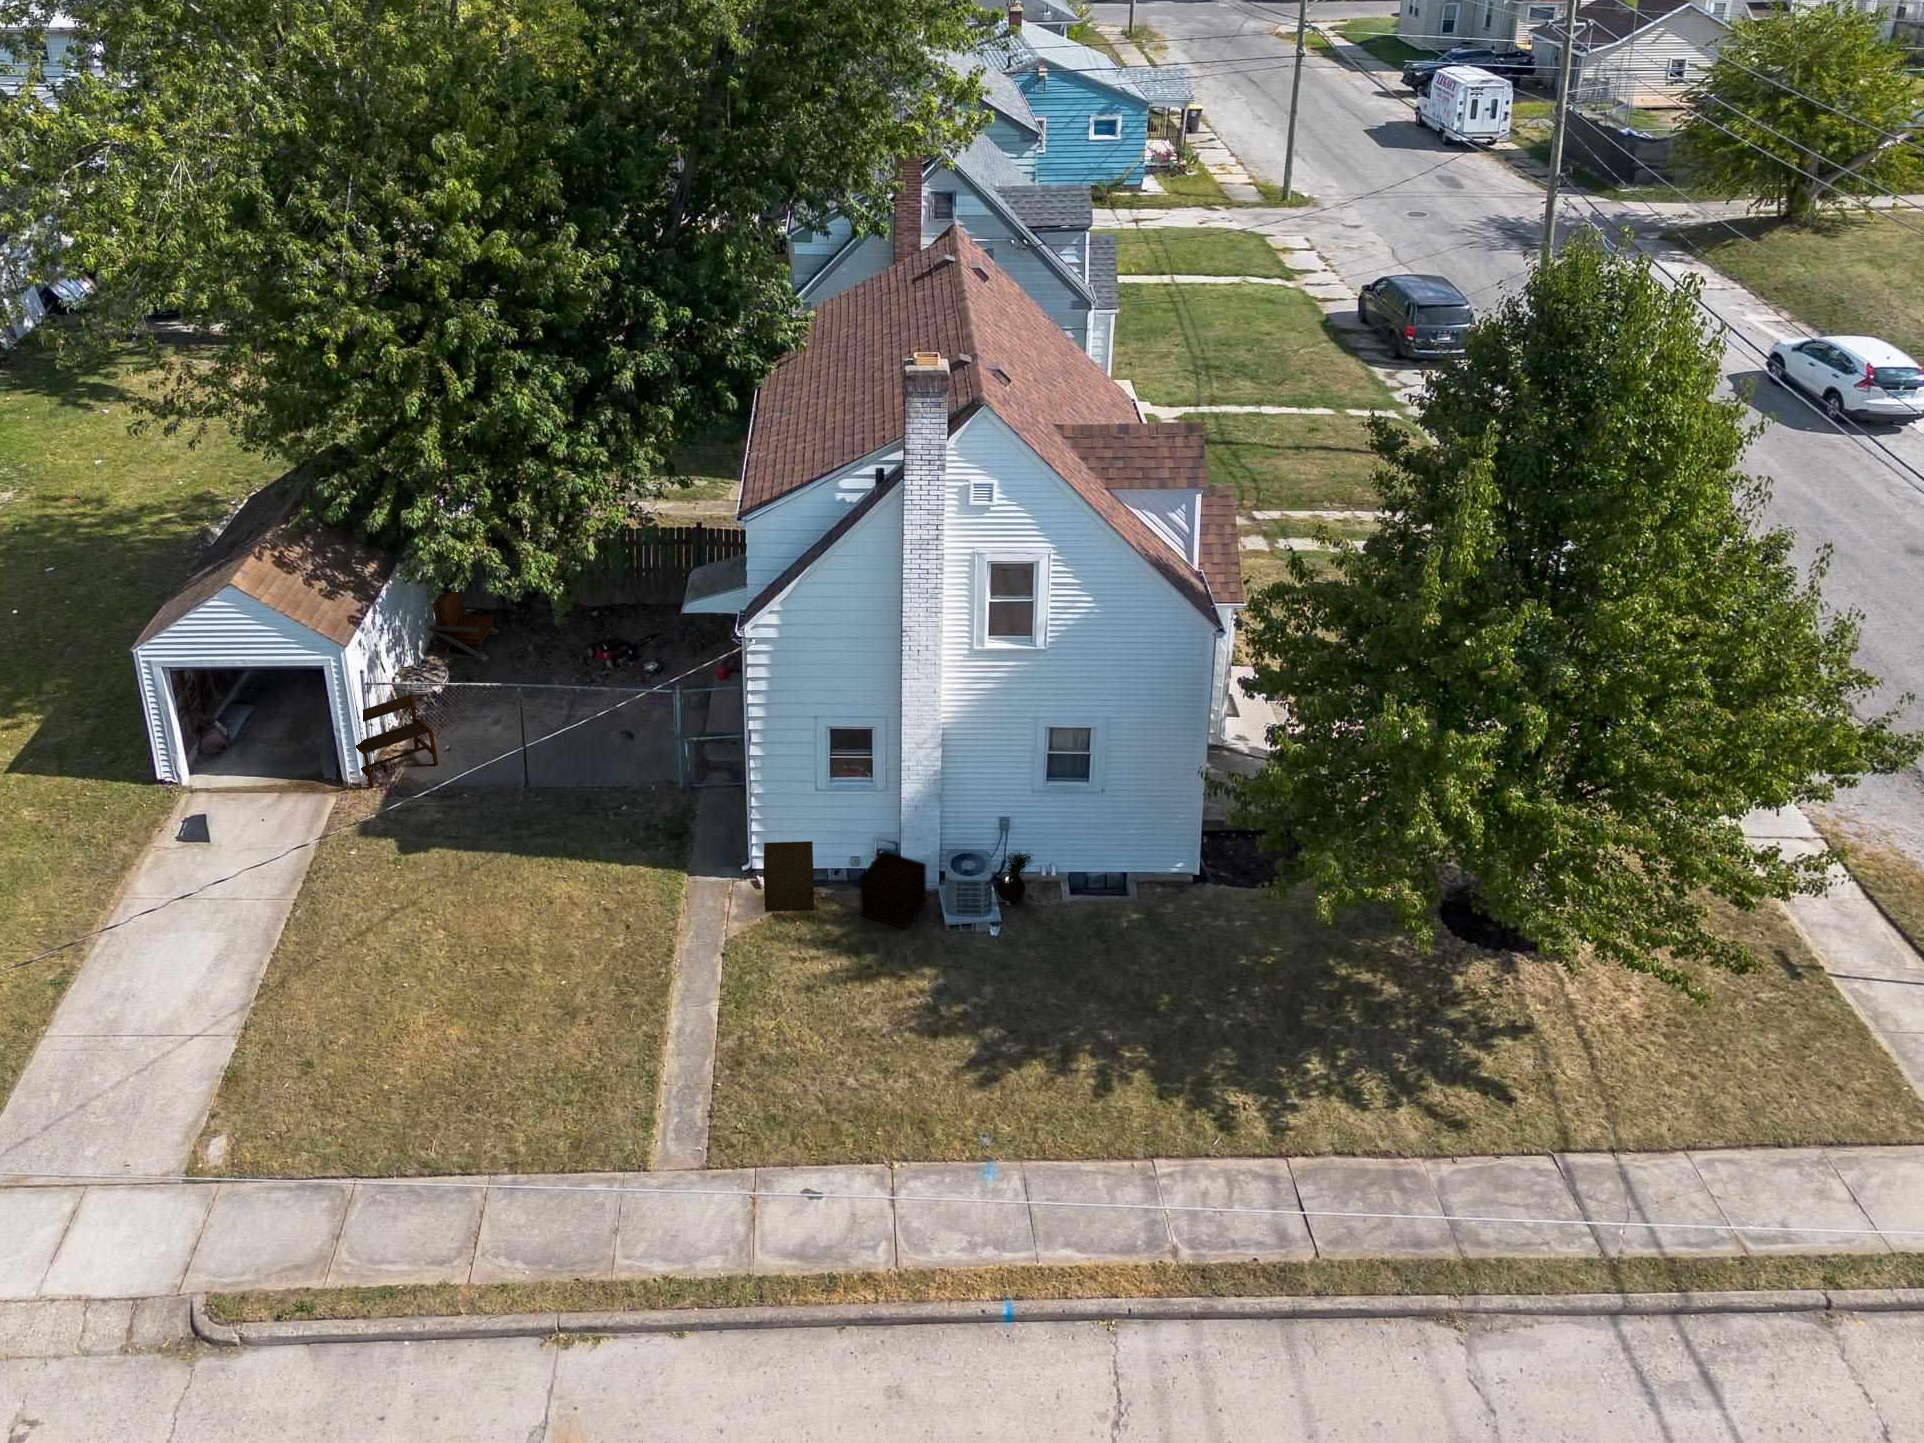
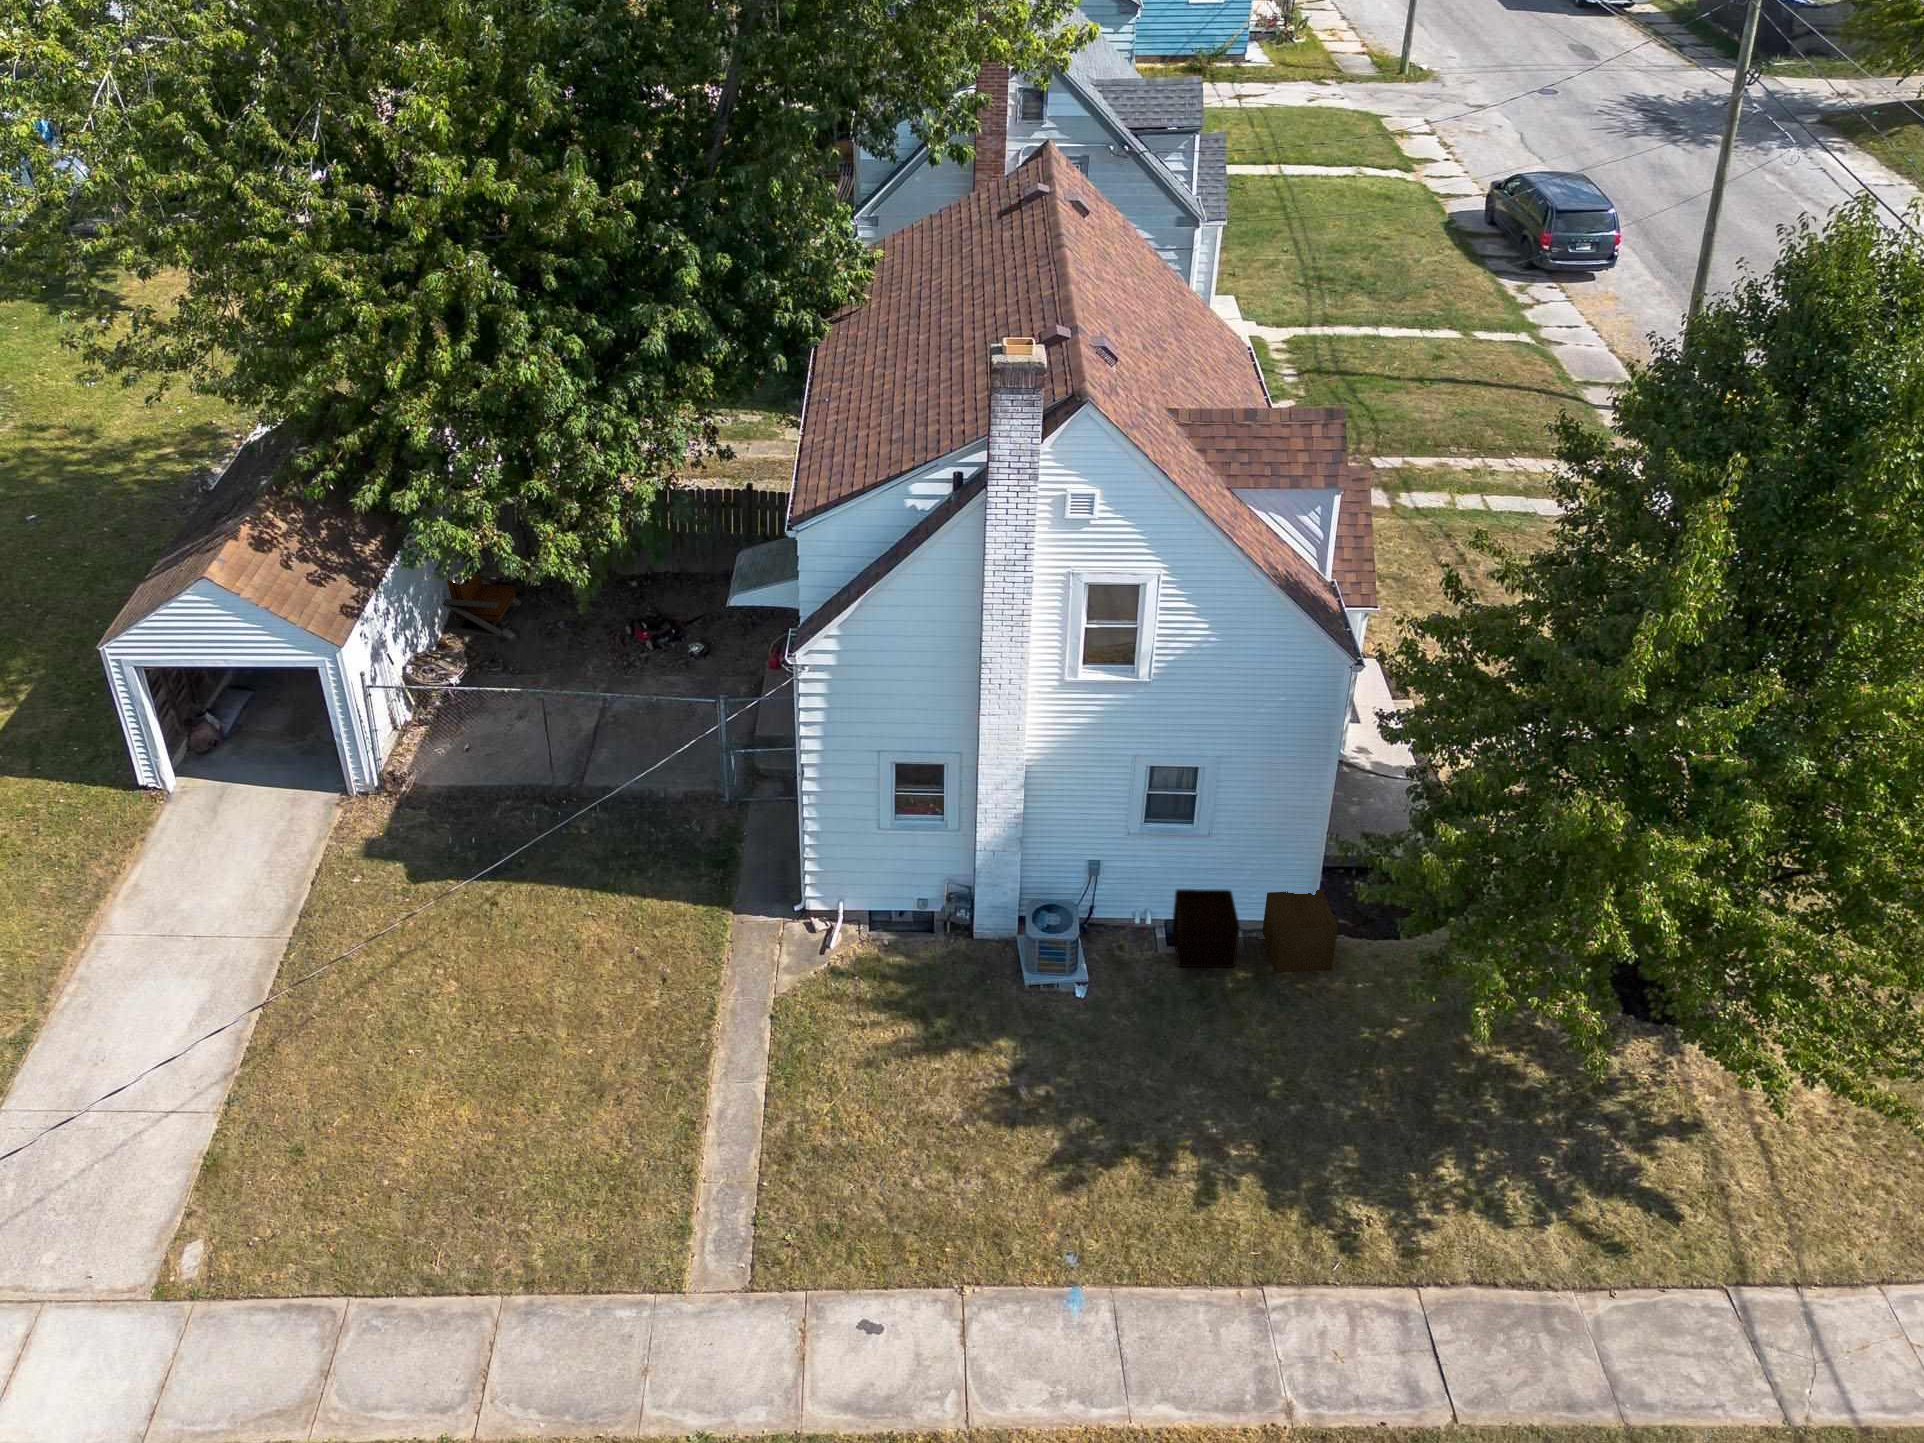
bench: present [354,693,438,788] -> none [352,689,453,797]
cardboard box: present [763,841,814,912] -> present [1262,890,1338,973]
wooden crate: present [860,851,927,928] -> present [1172,889,1240,967]
potted tree: present [997,852,1033,902] -> none [1081,898,1126,954]

